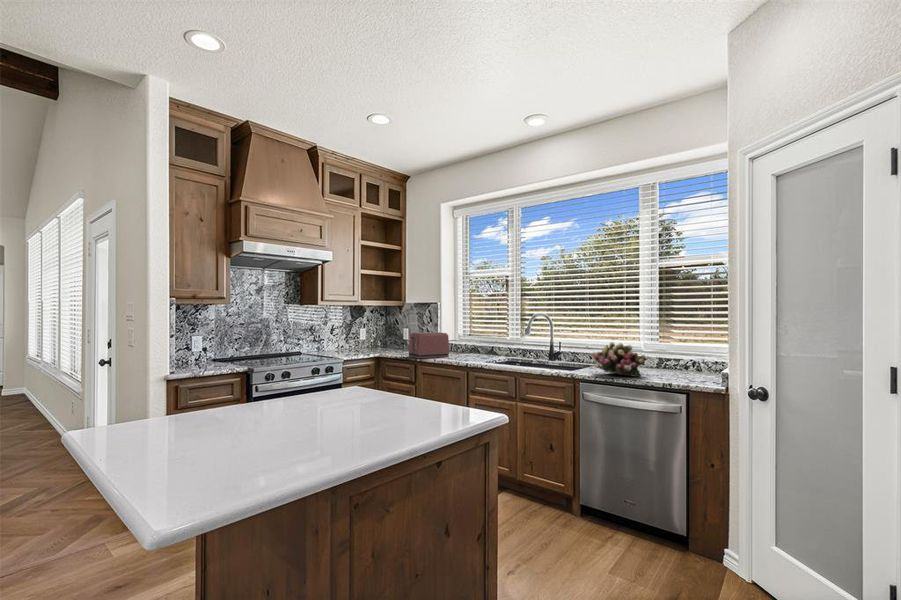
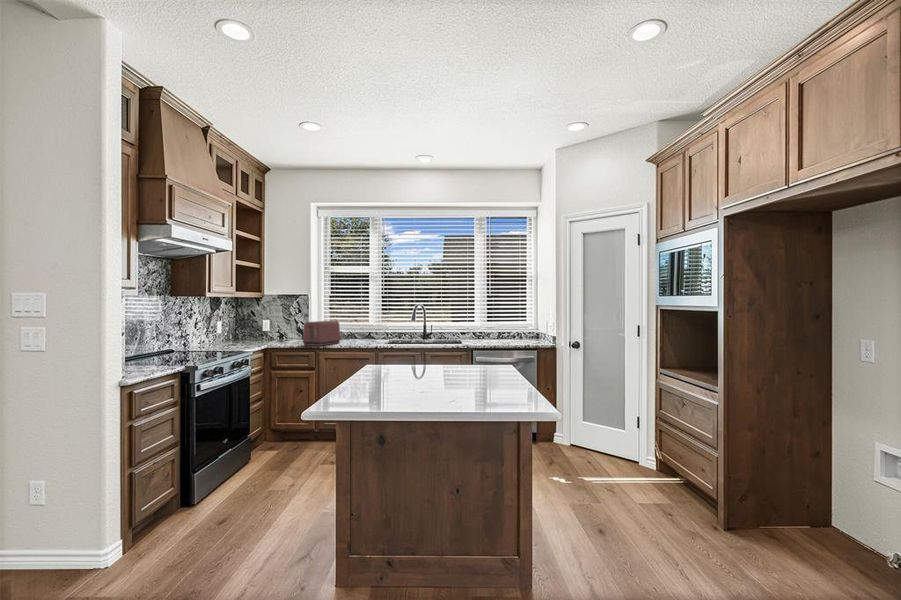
flower arrangement: present [592,342,646,377] -> none [480,320,518,344]

